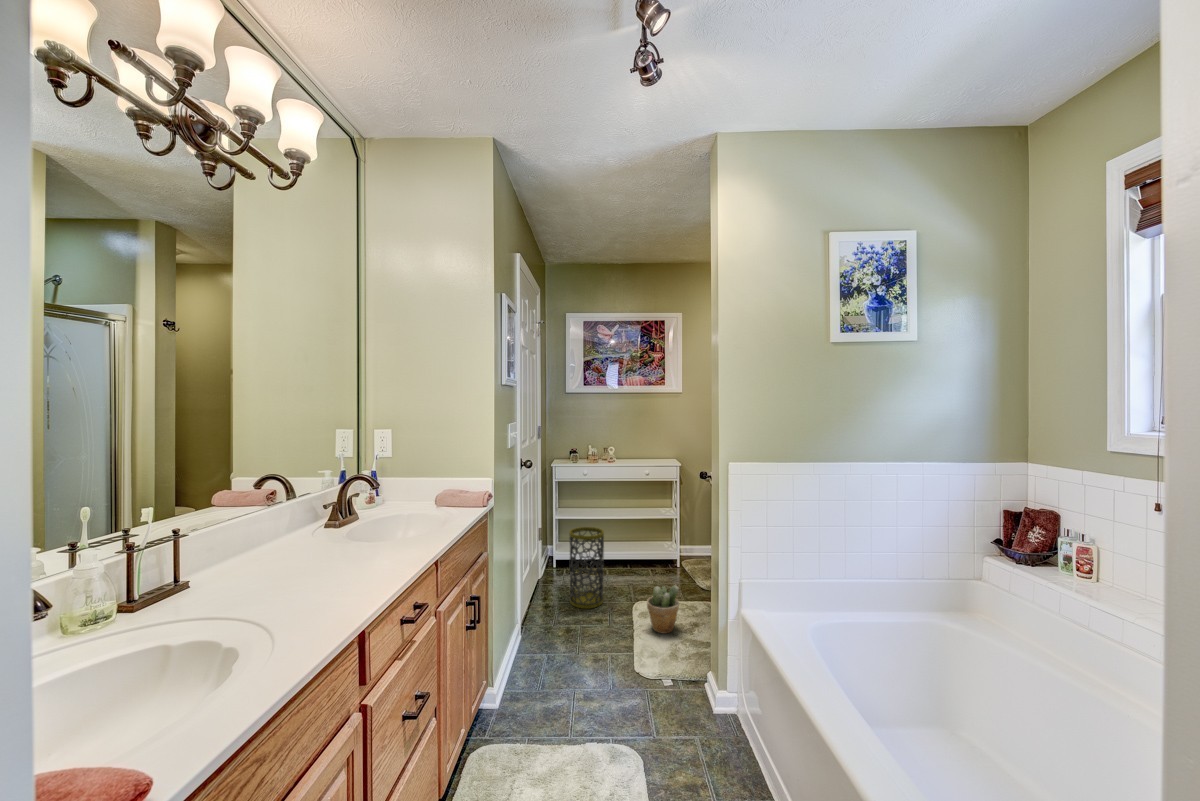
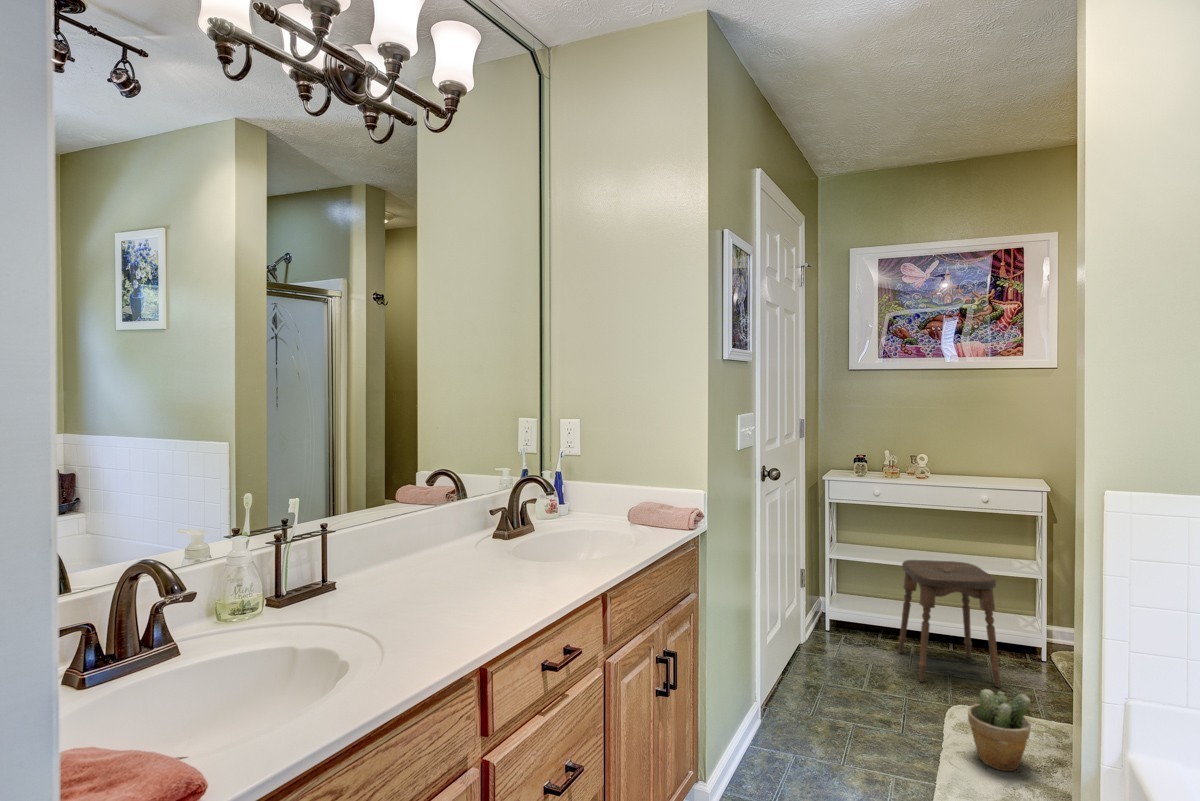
stool: none [601,512,658,591] -> present [899,560,1000,687]
trash can: present [569,527,604,609] -> none [840,574,898,700]

